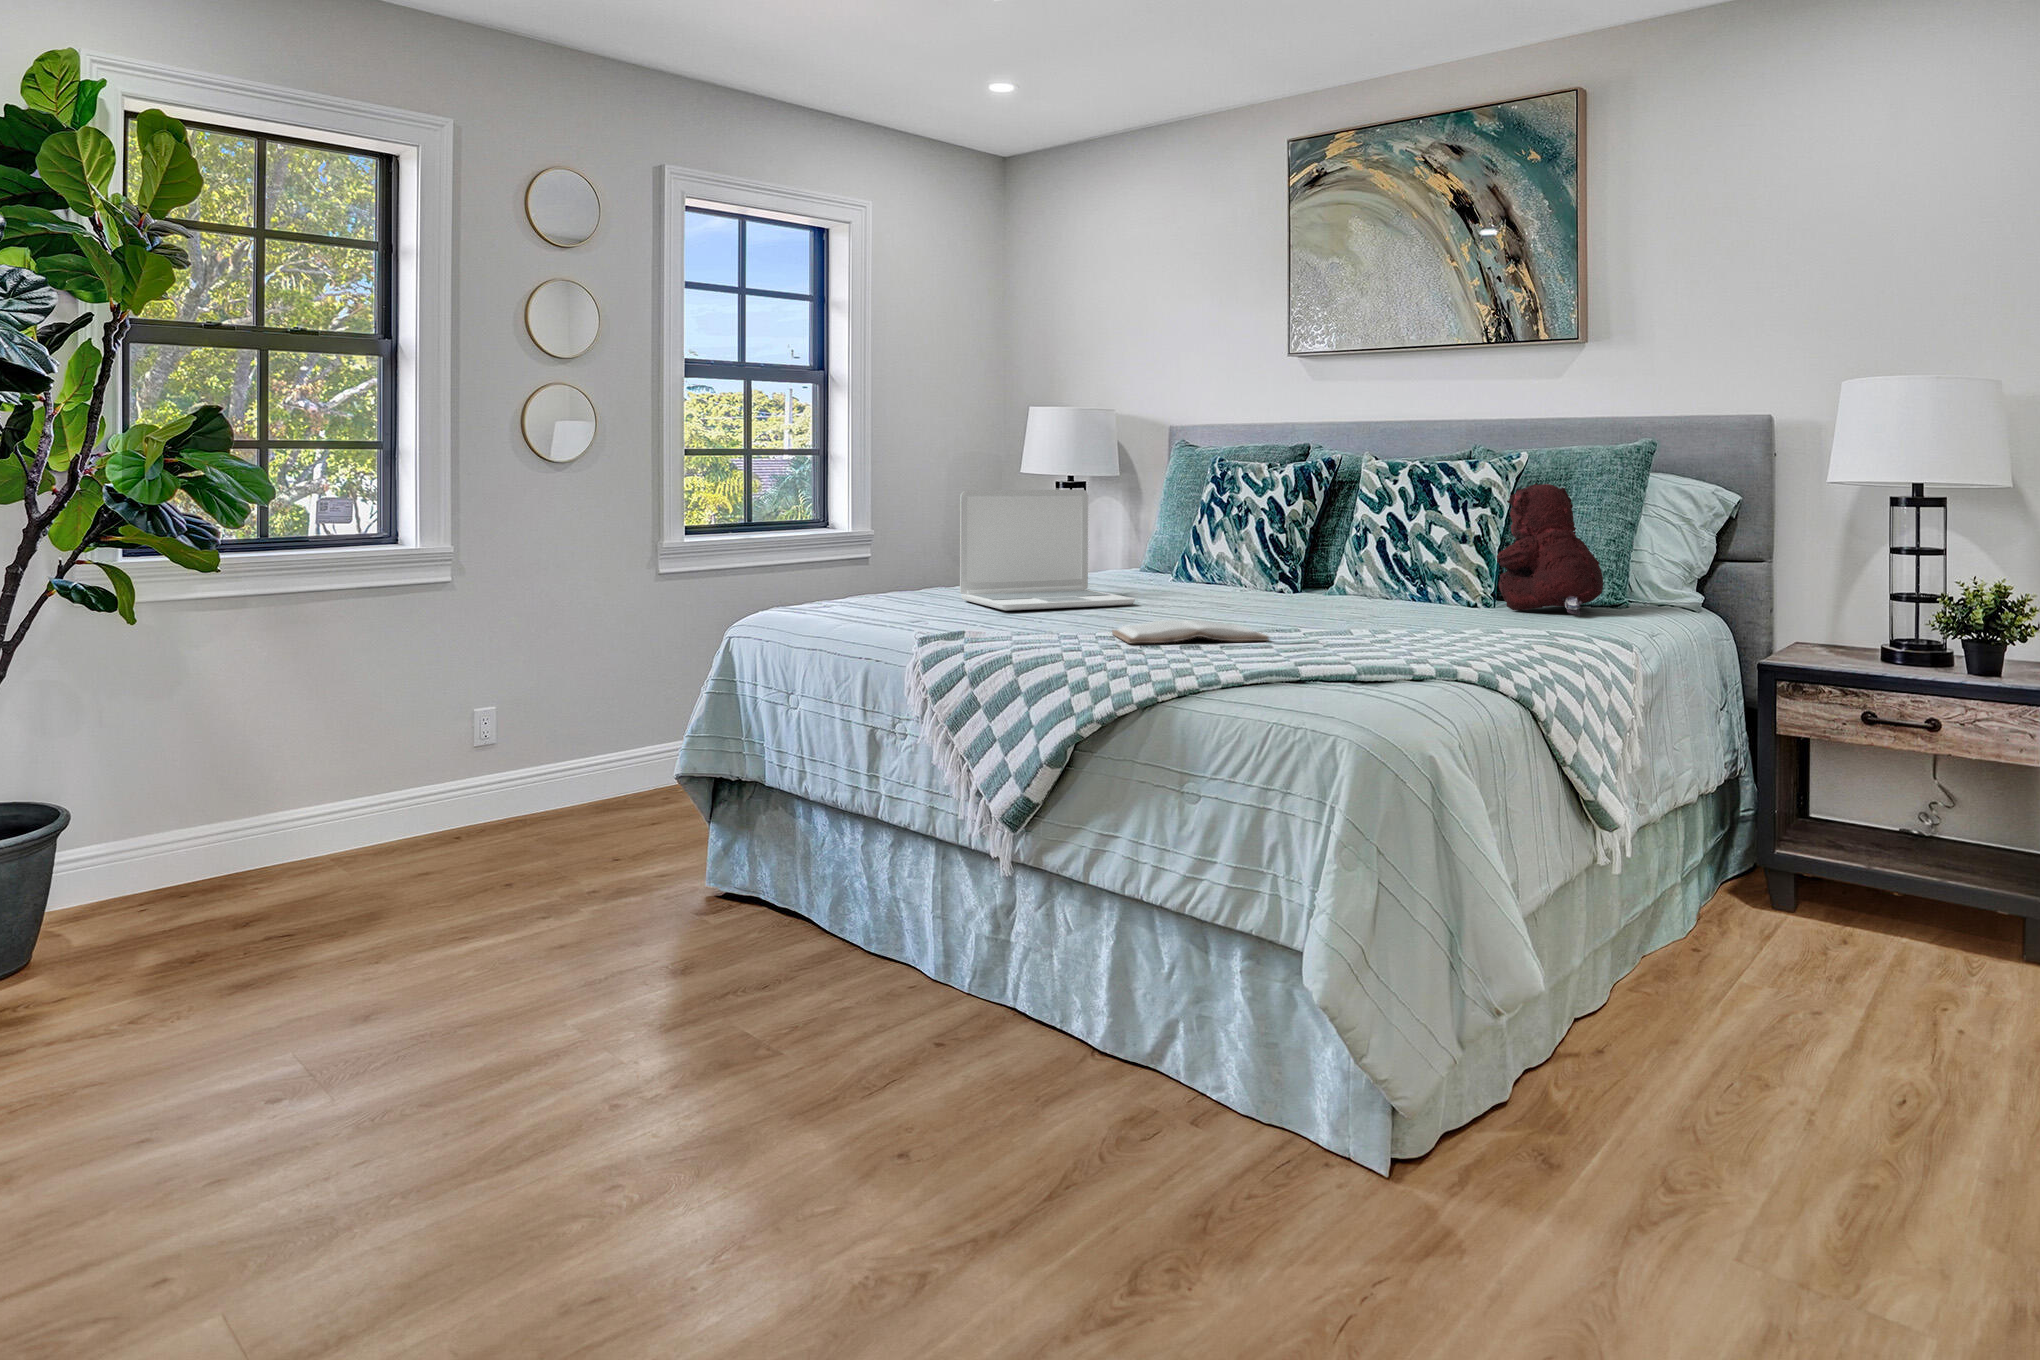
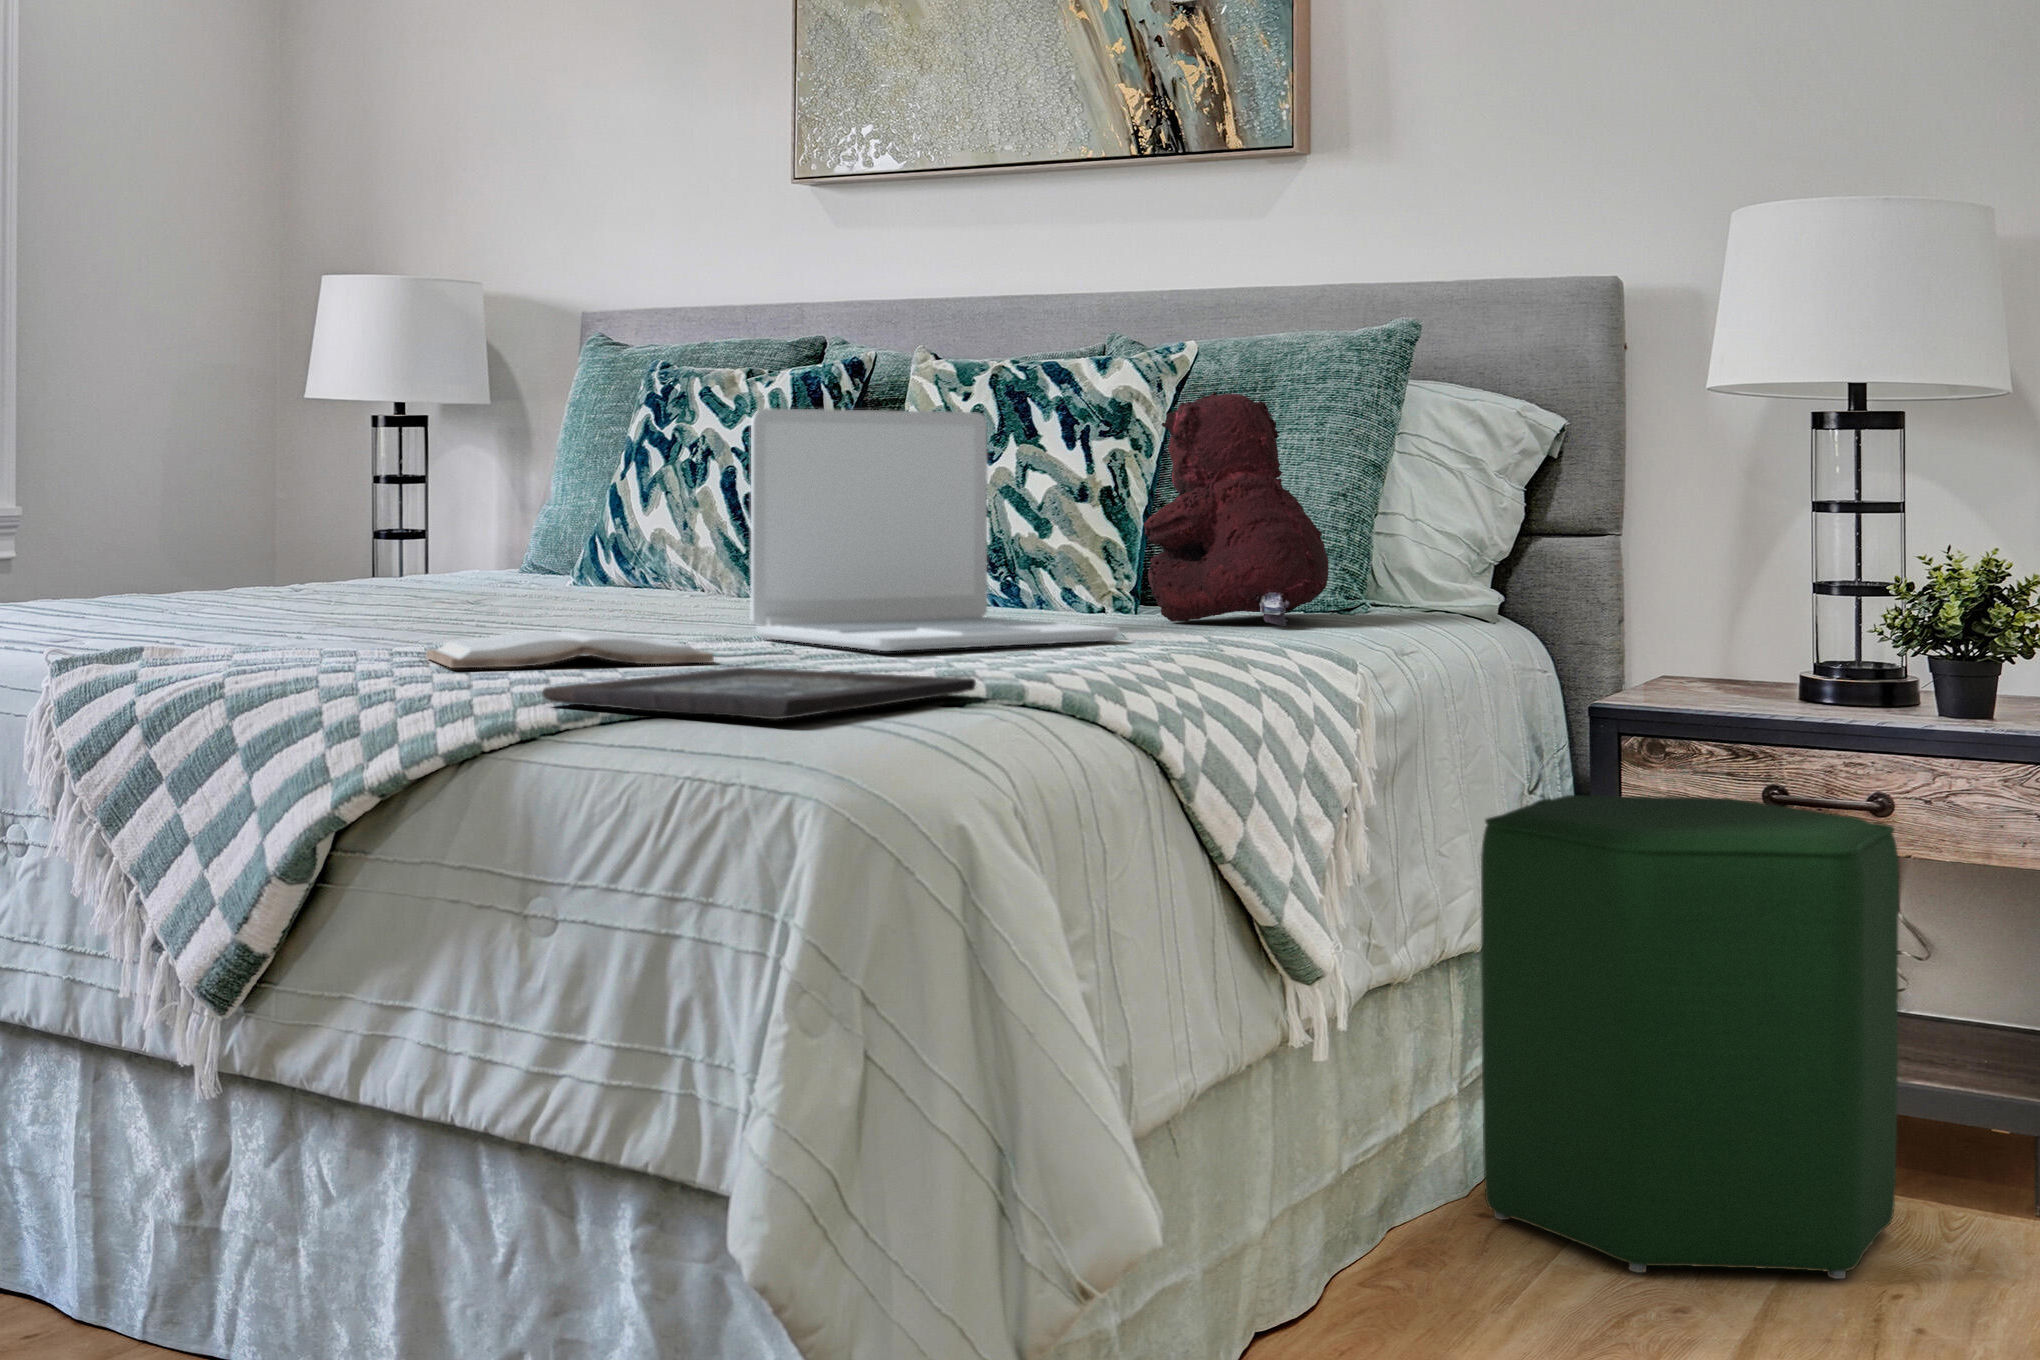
laptop: present [960,490,1135,611] -> present [751,409,1119,651]
tray: none [1187,648,1424,691] -> present [542,667,976,719]
ottoman: none [1703,719,1957,1010] -> present [1481,795,1899,1279]

